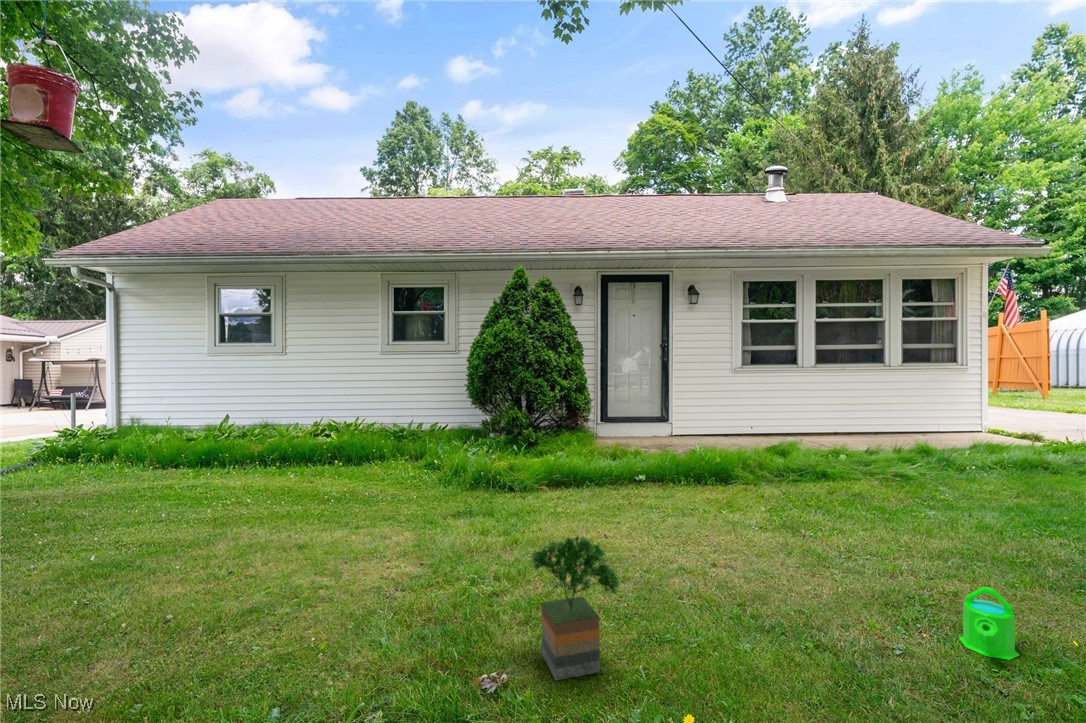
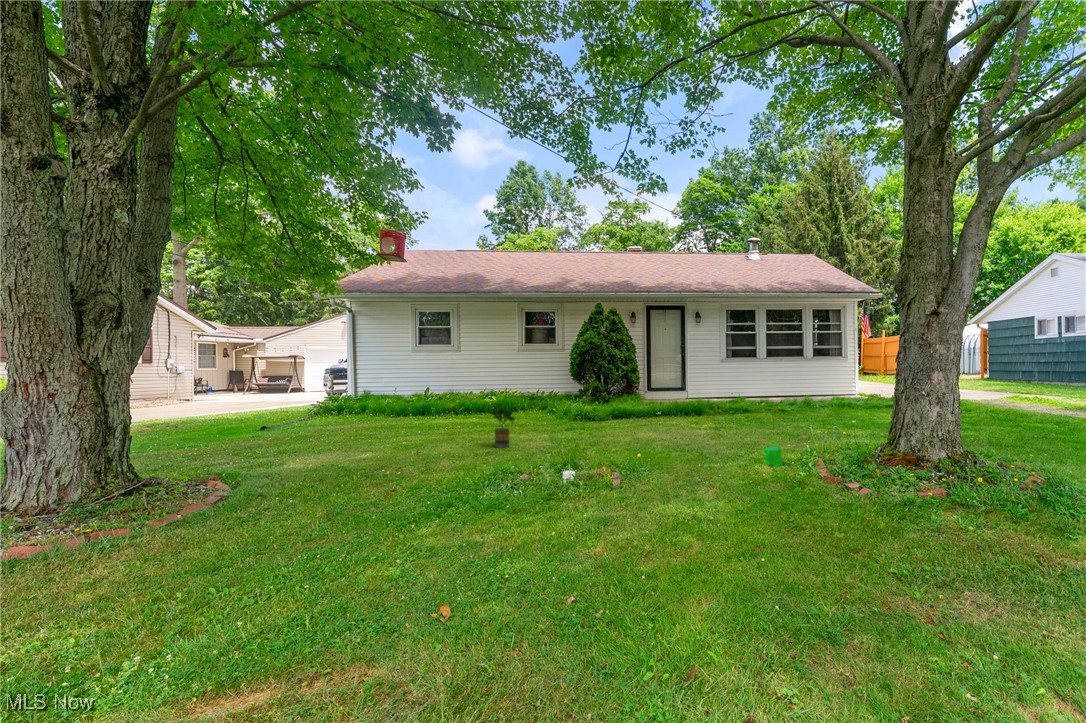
potted tree: present [531,537,620,681] -> present [491,409,515,448]

